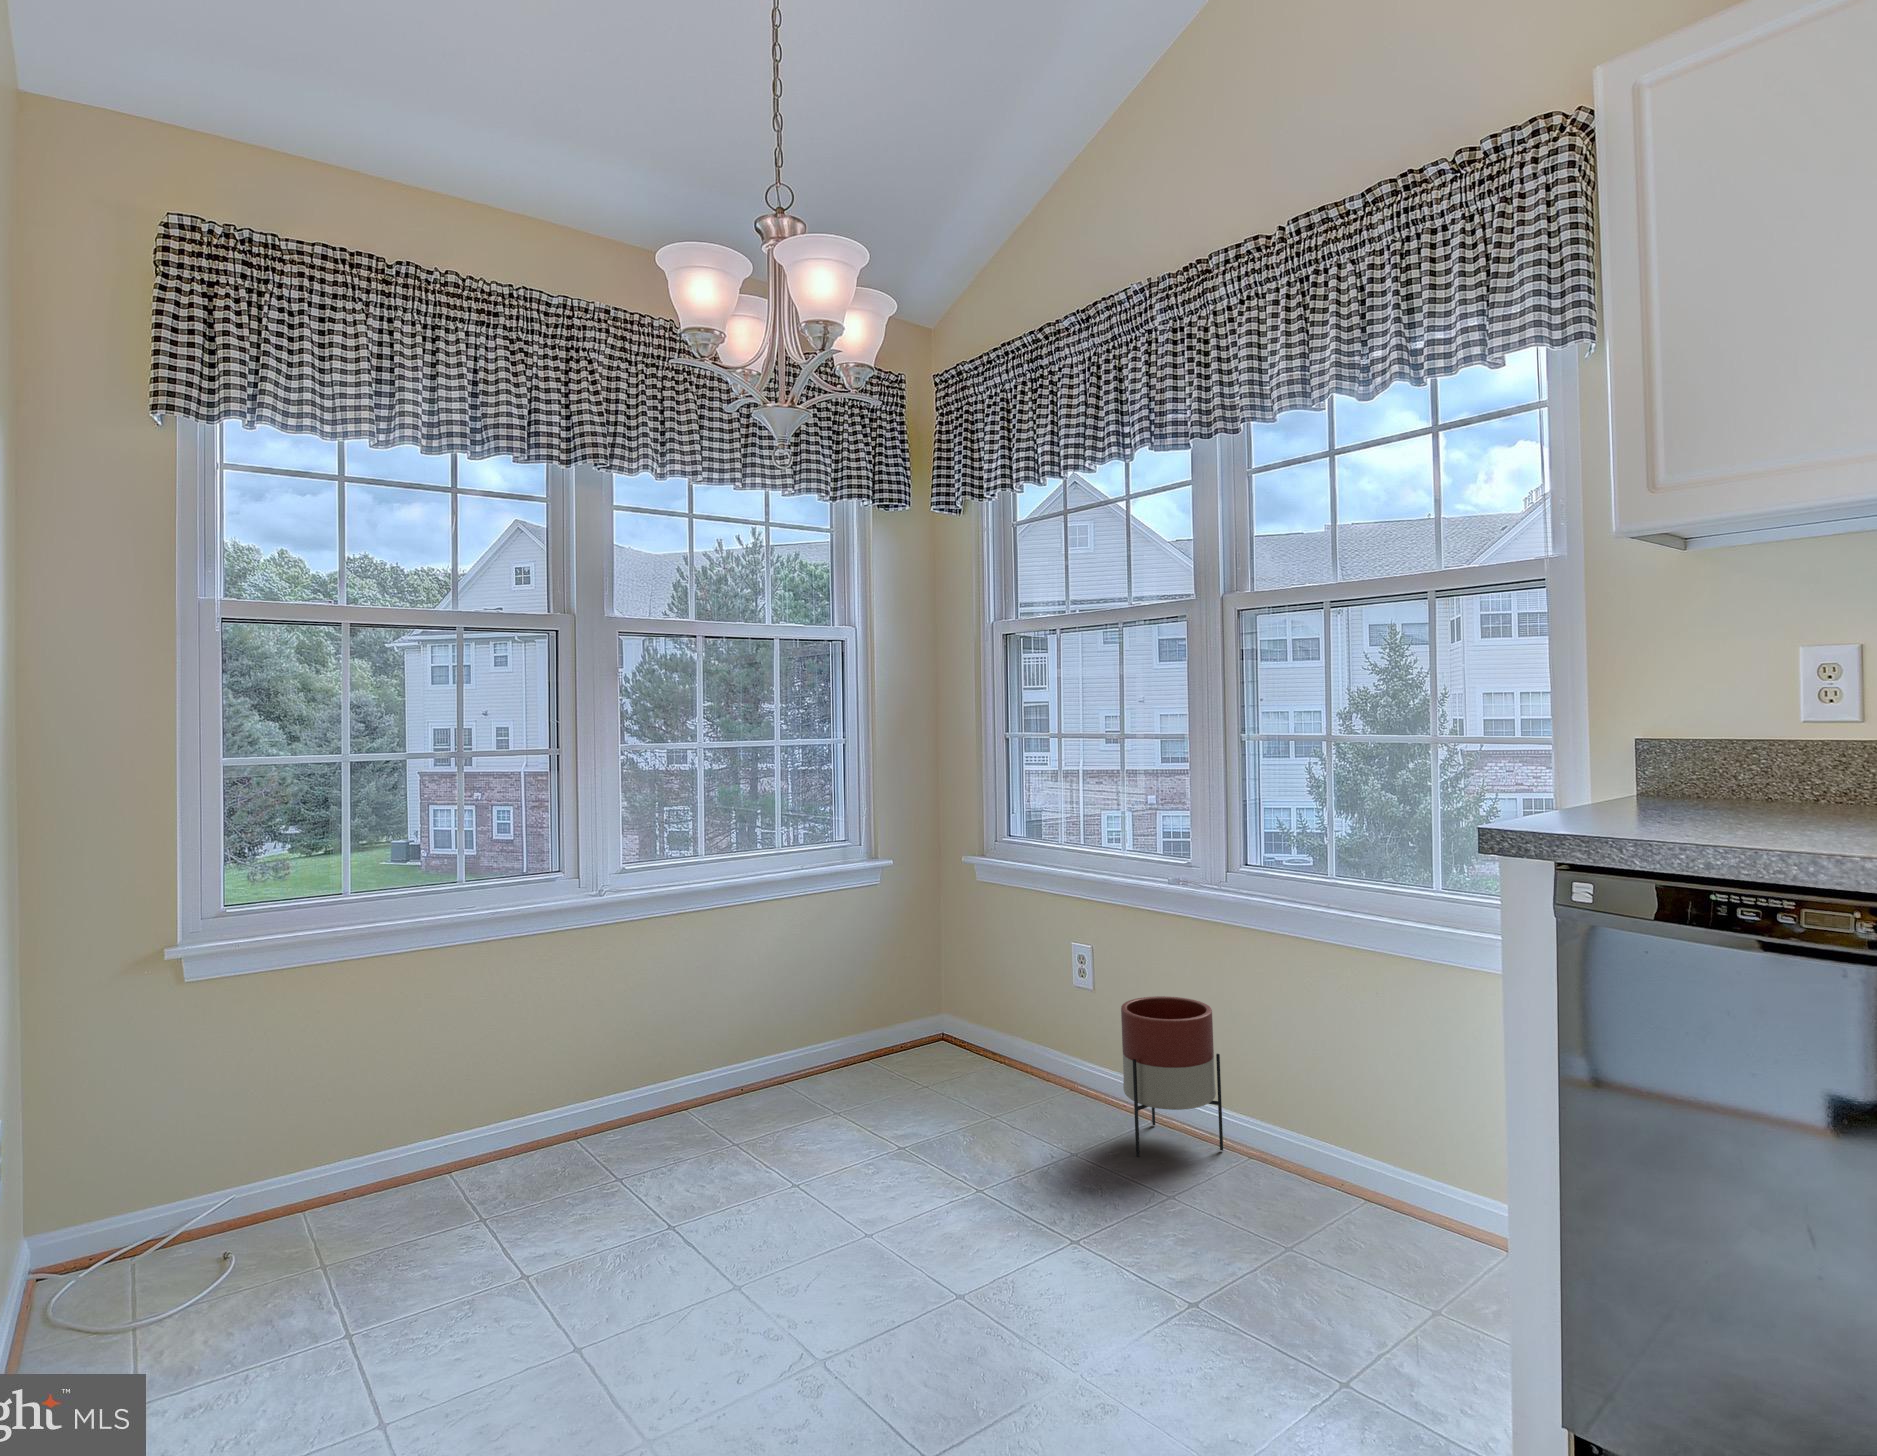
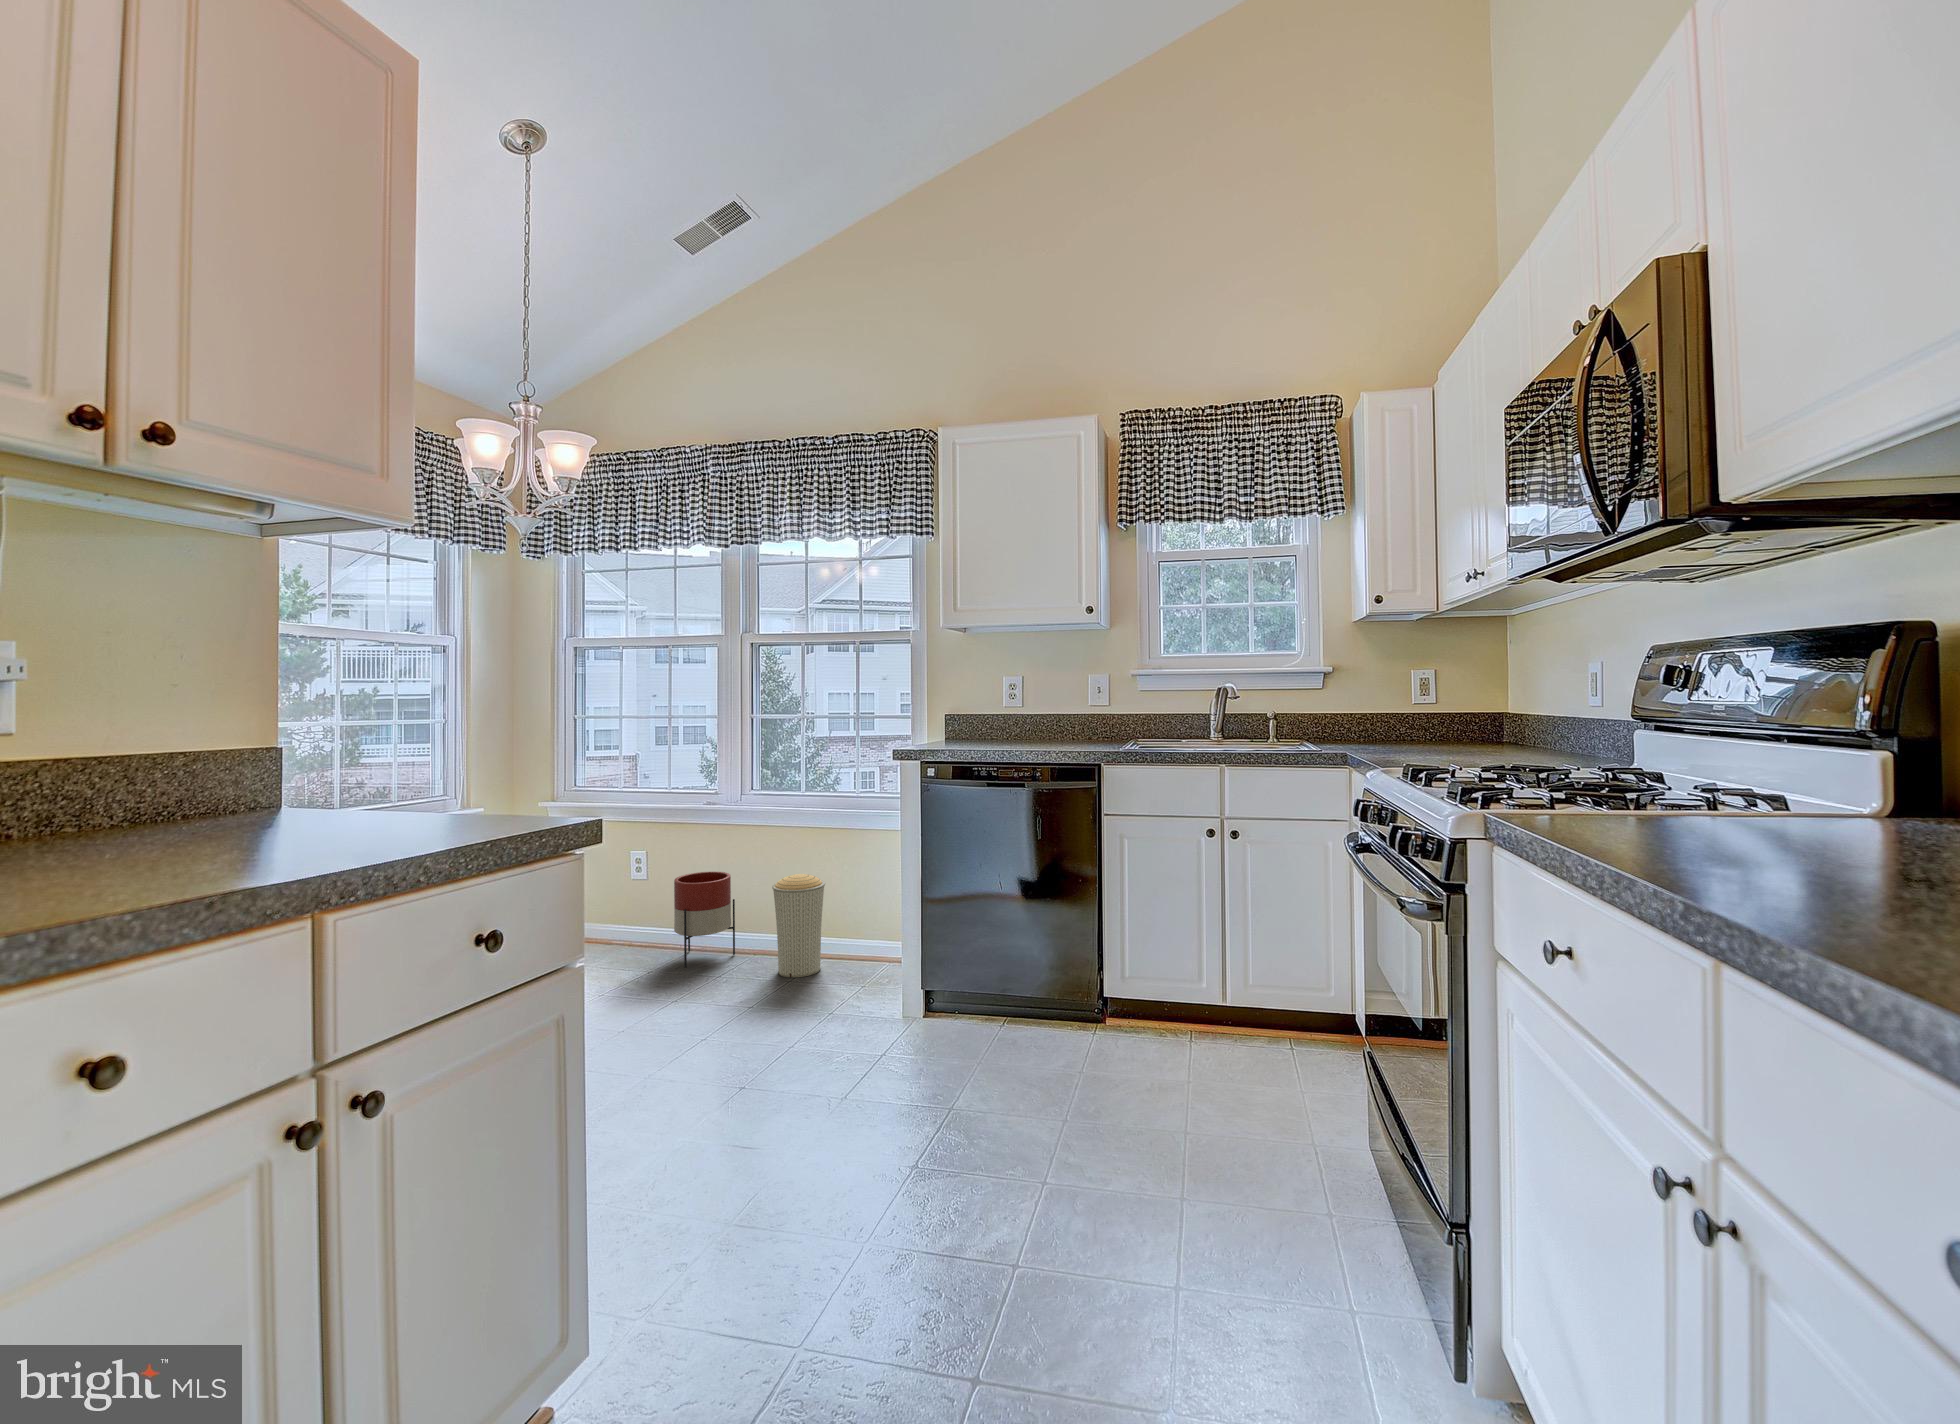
trash can: none [1270,1036,1374,1238] -> present [772,874,825,978]

